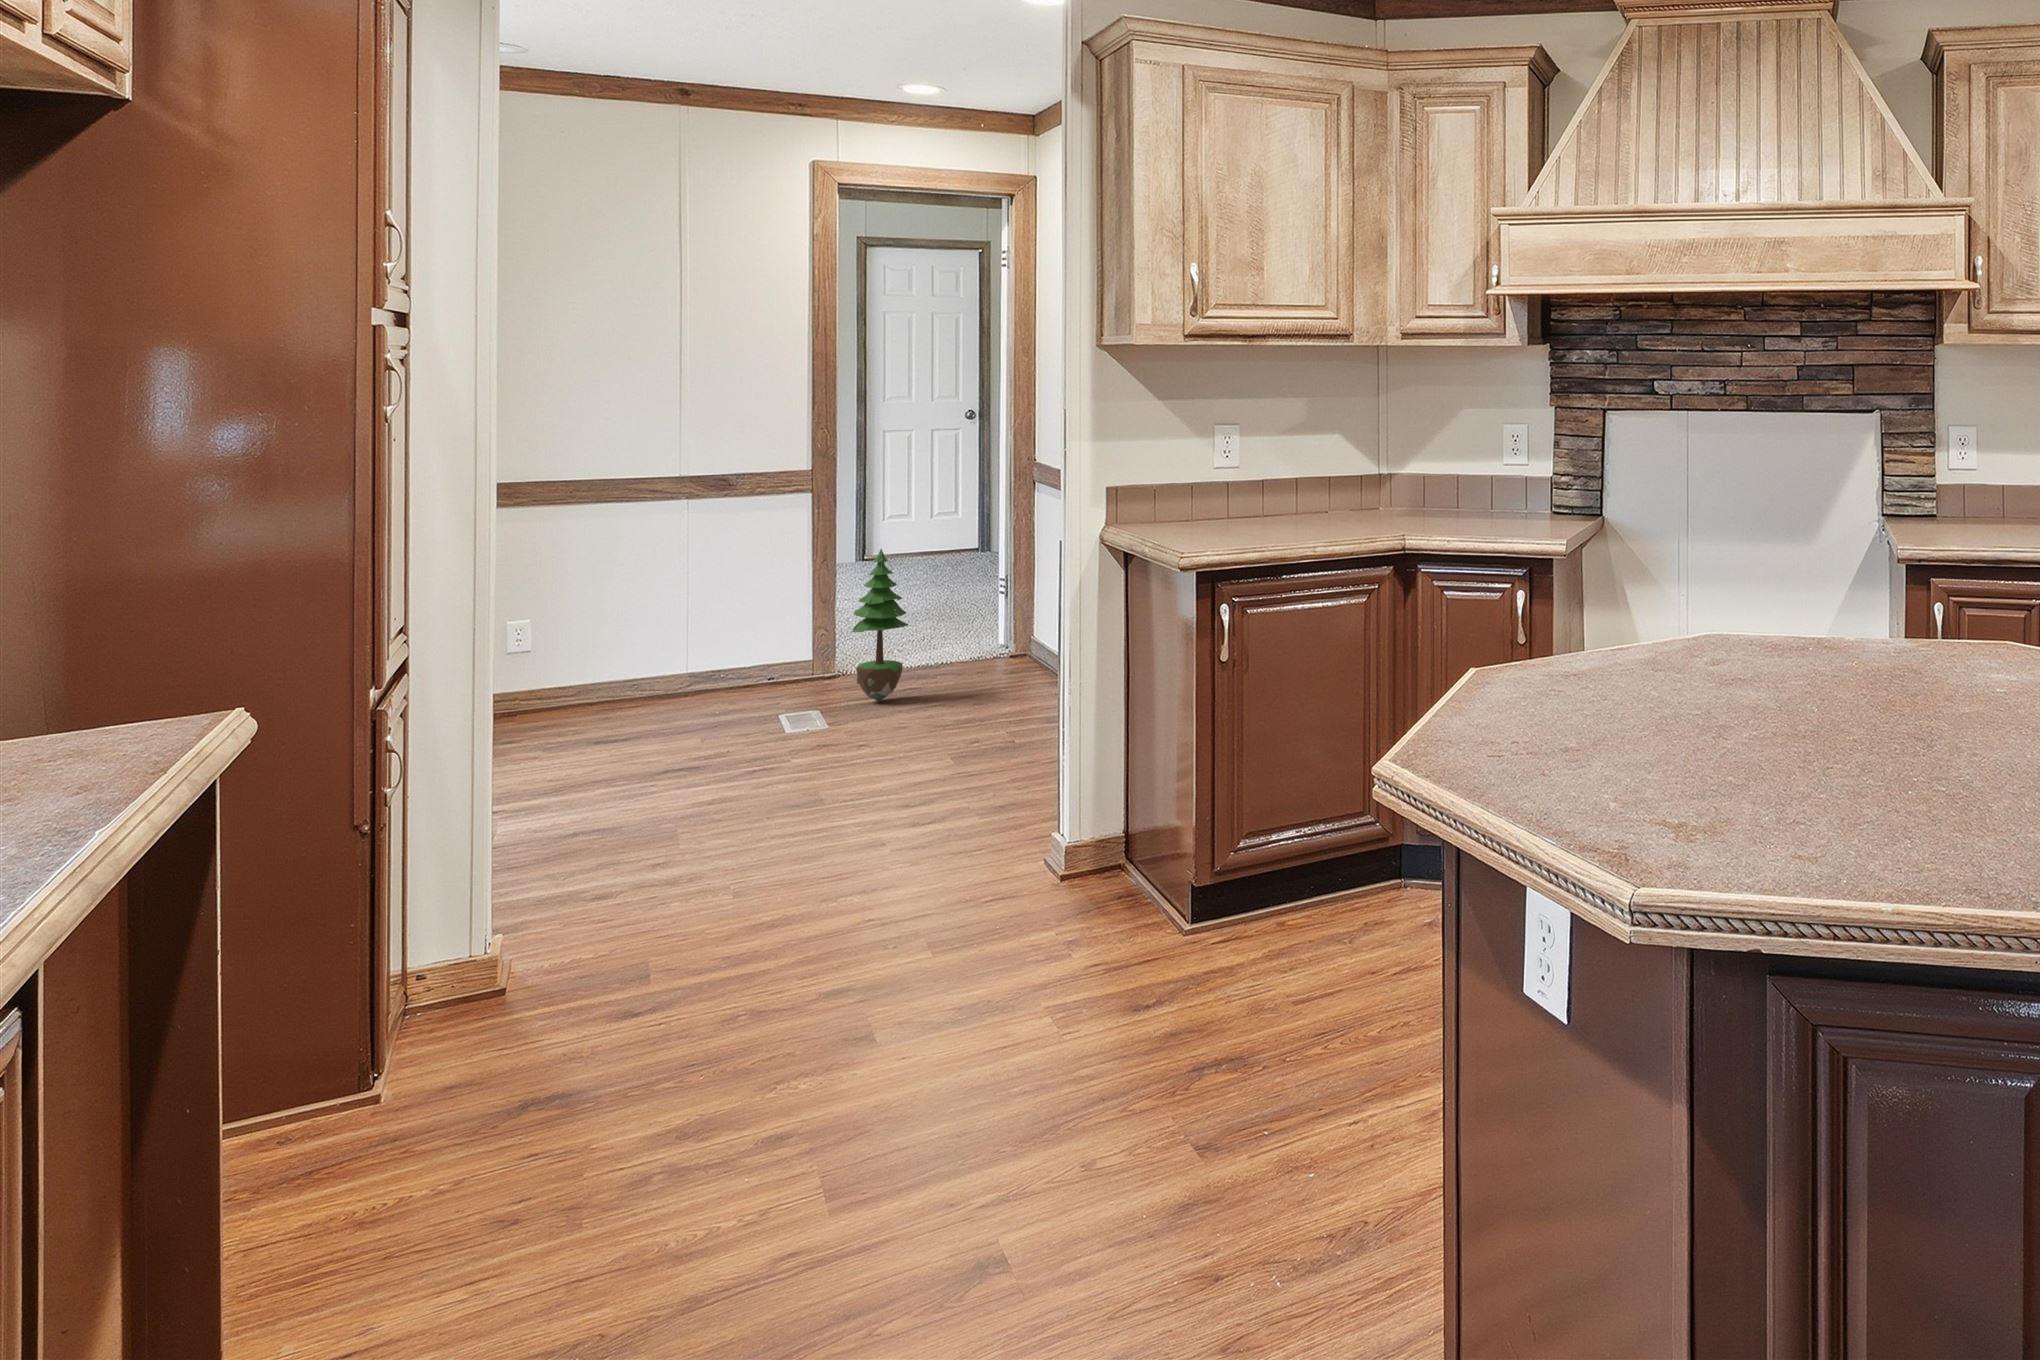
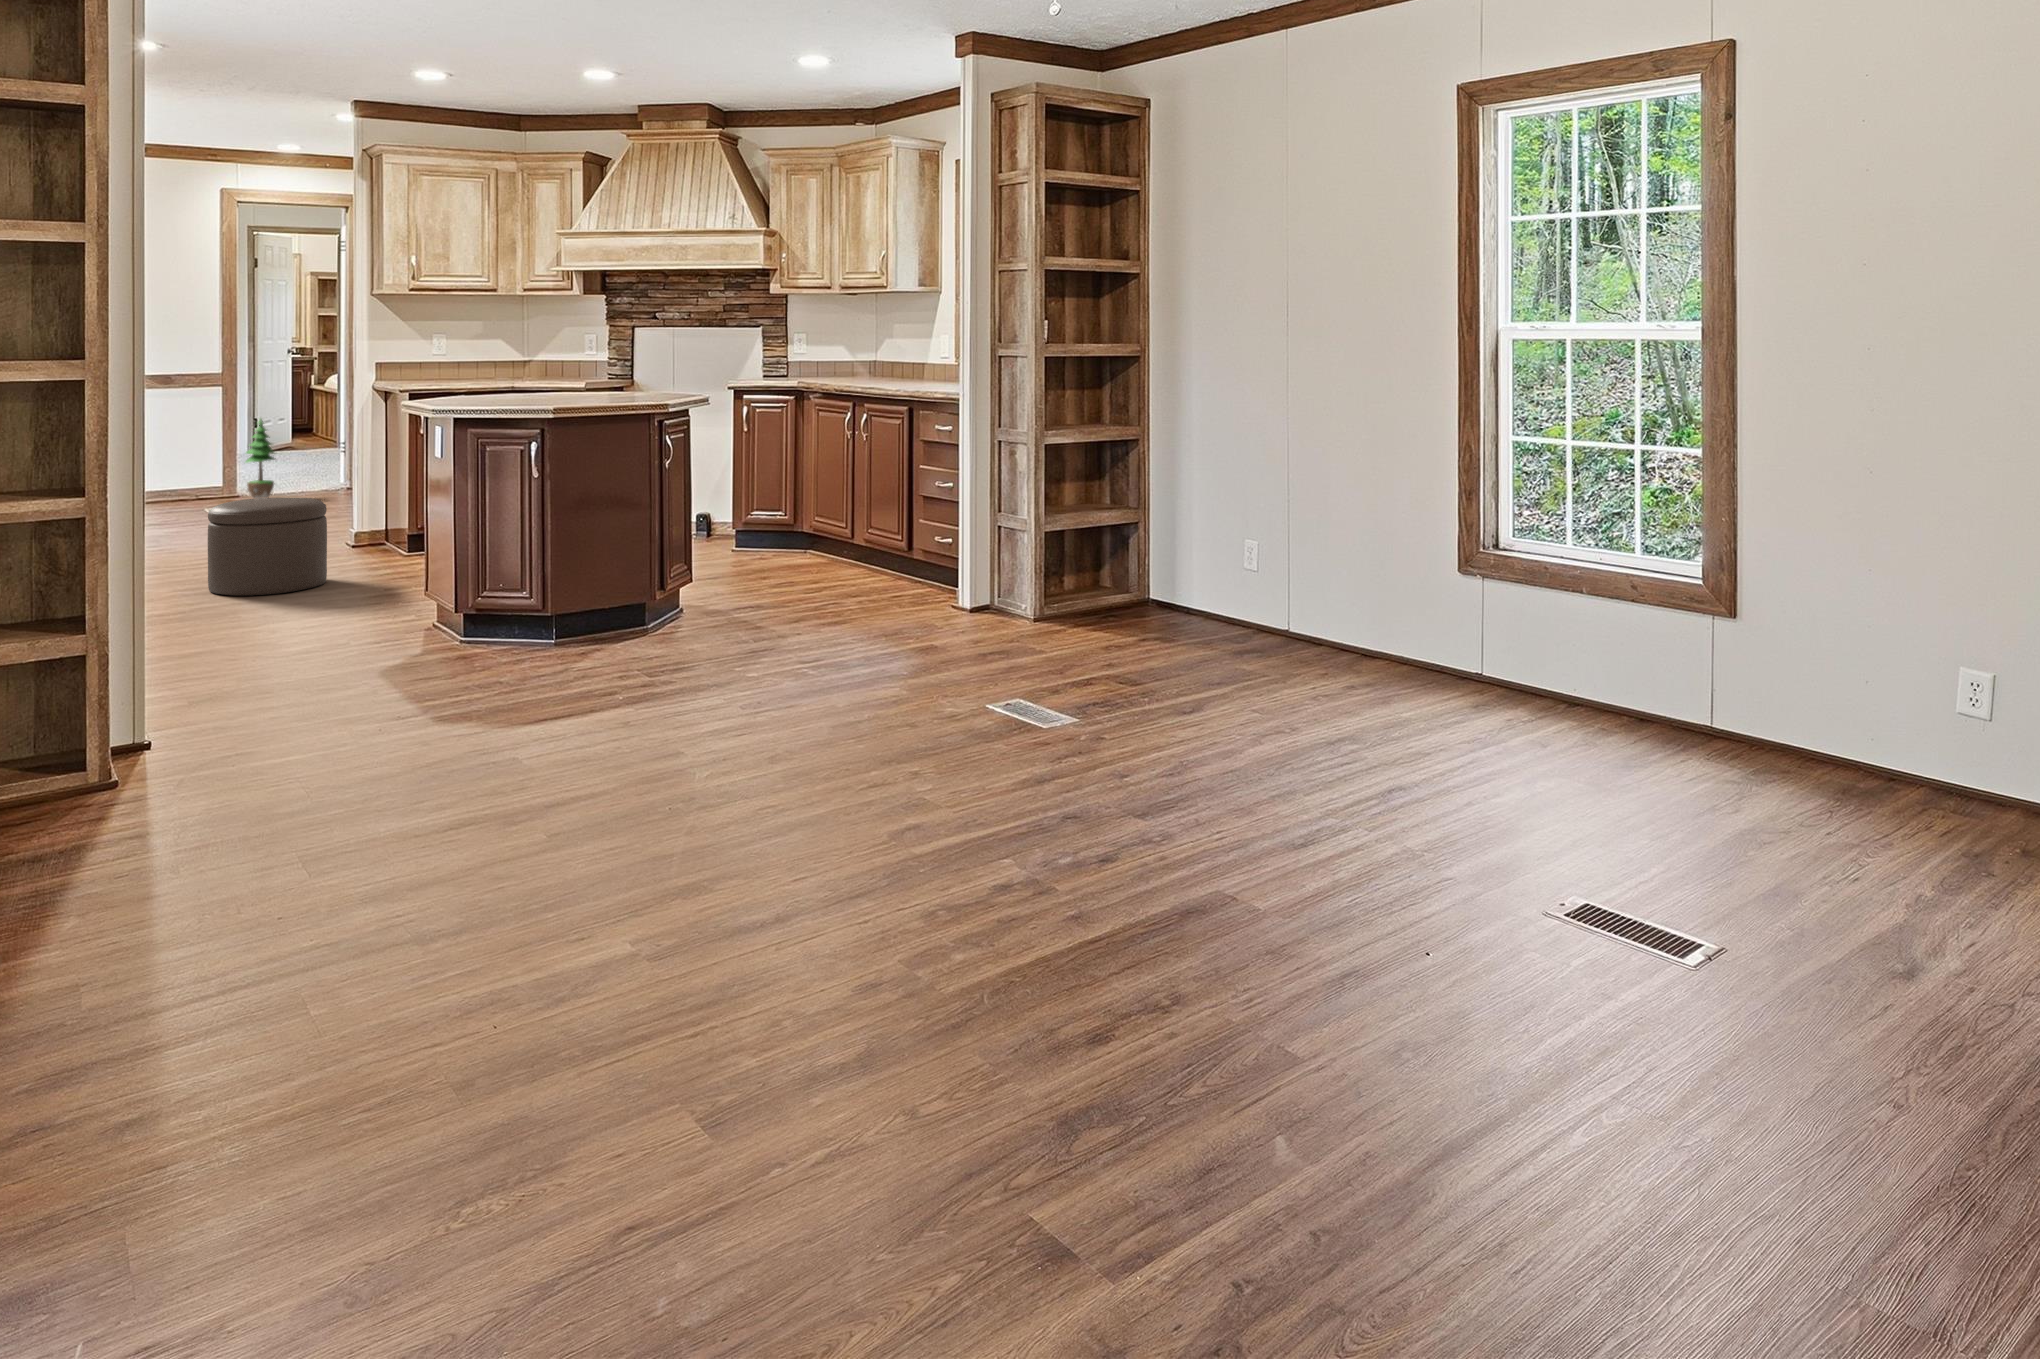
ottoman: none [719,867,1014,1193] -> present [208,498,327,596]

